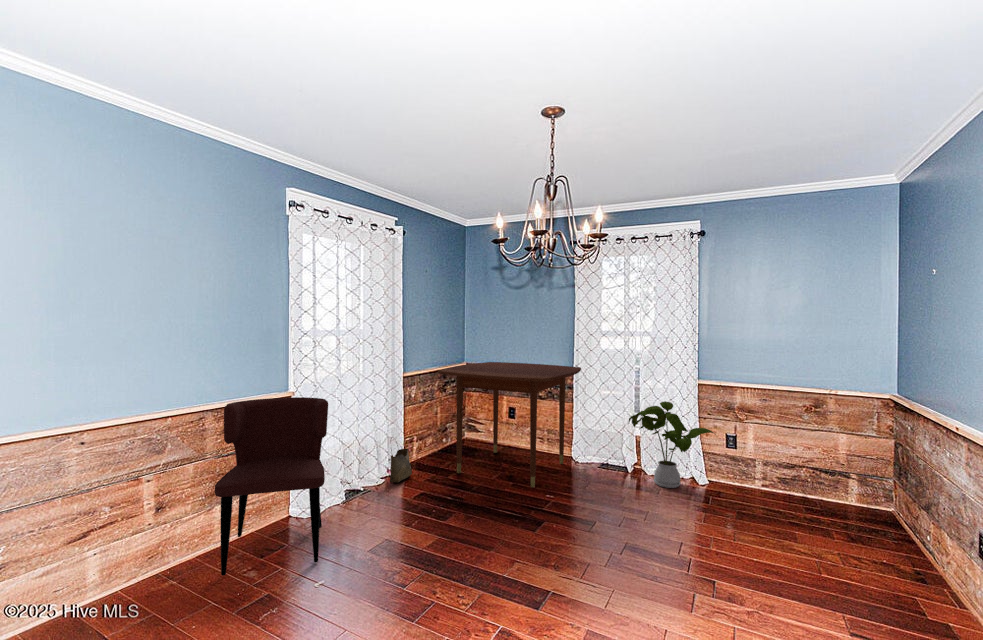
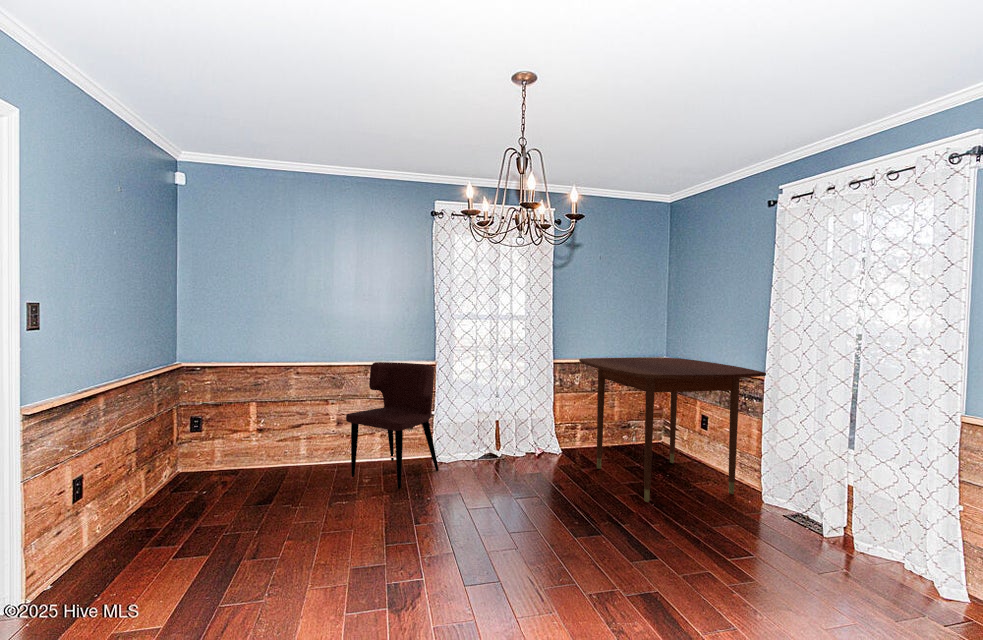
house plant: present [628,401,716,488] -> none [783,431,948,571]
woven basket: present [390,437,412,482] -> none [529,417,556,460]

